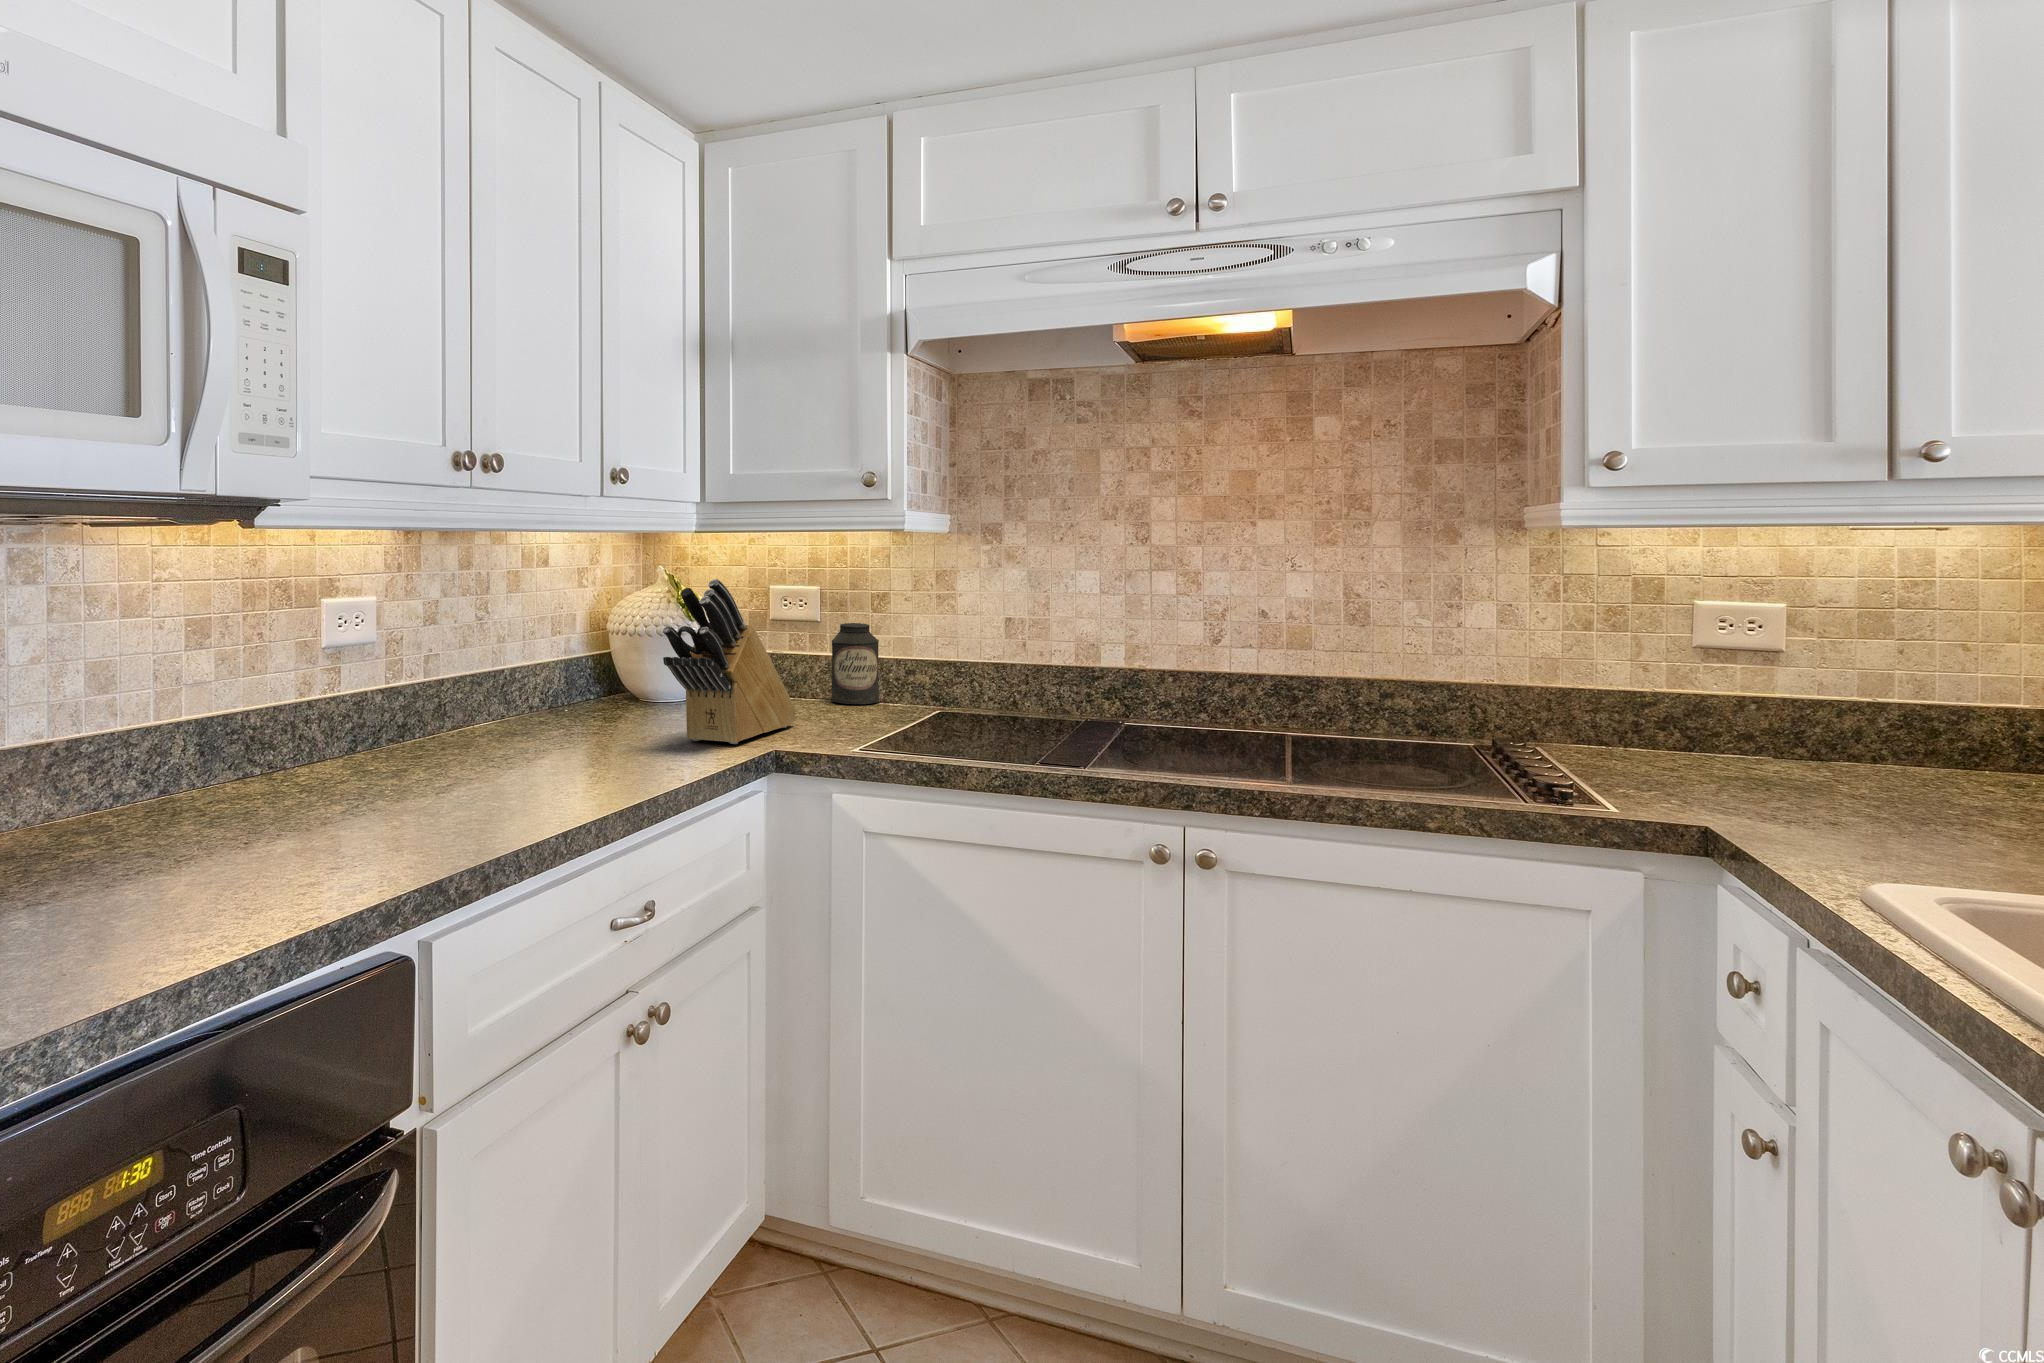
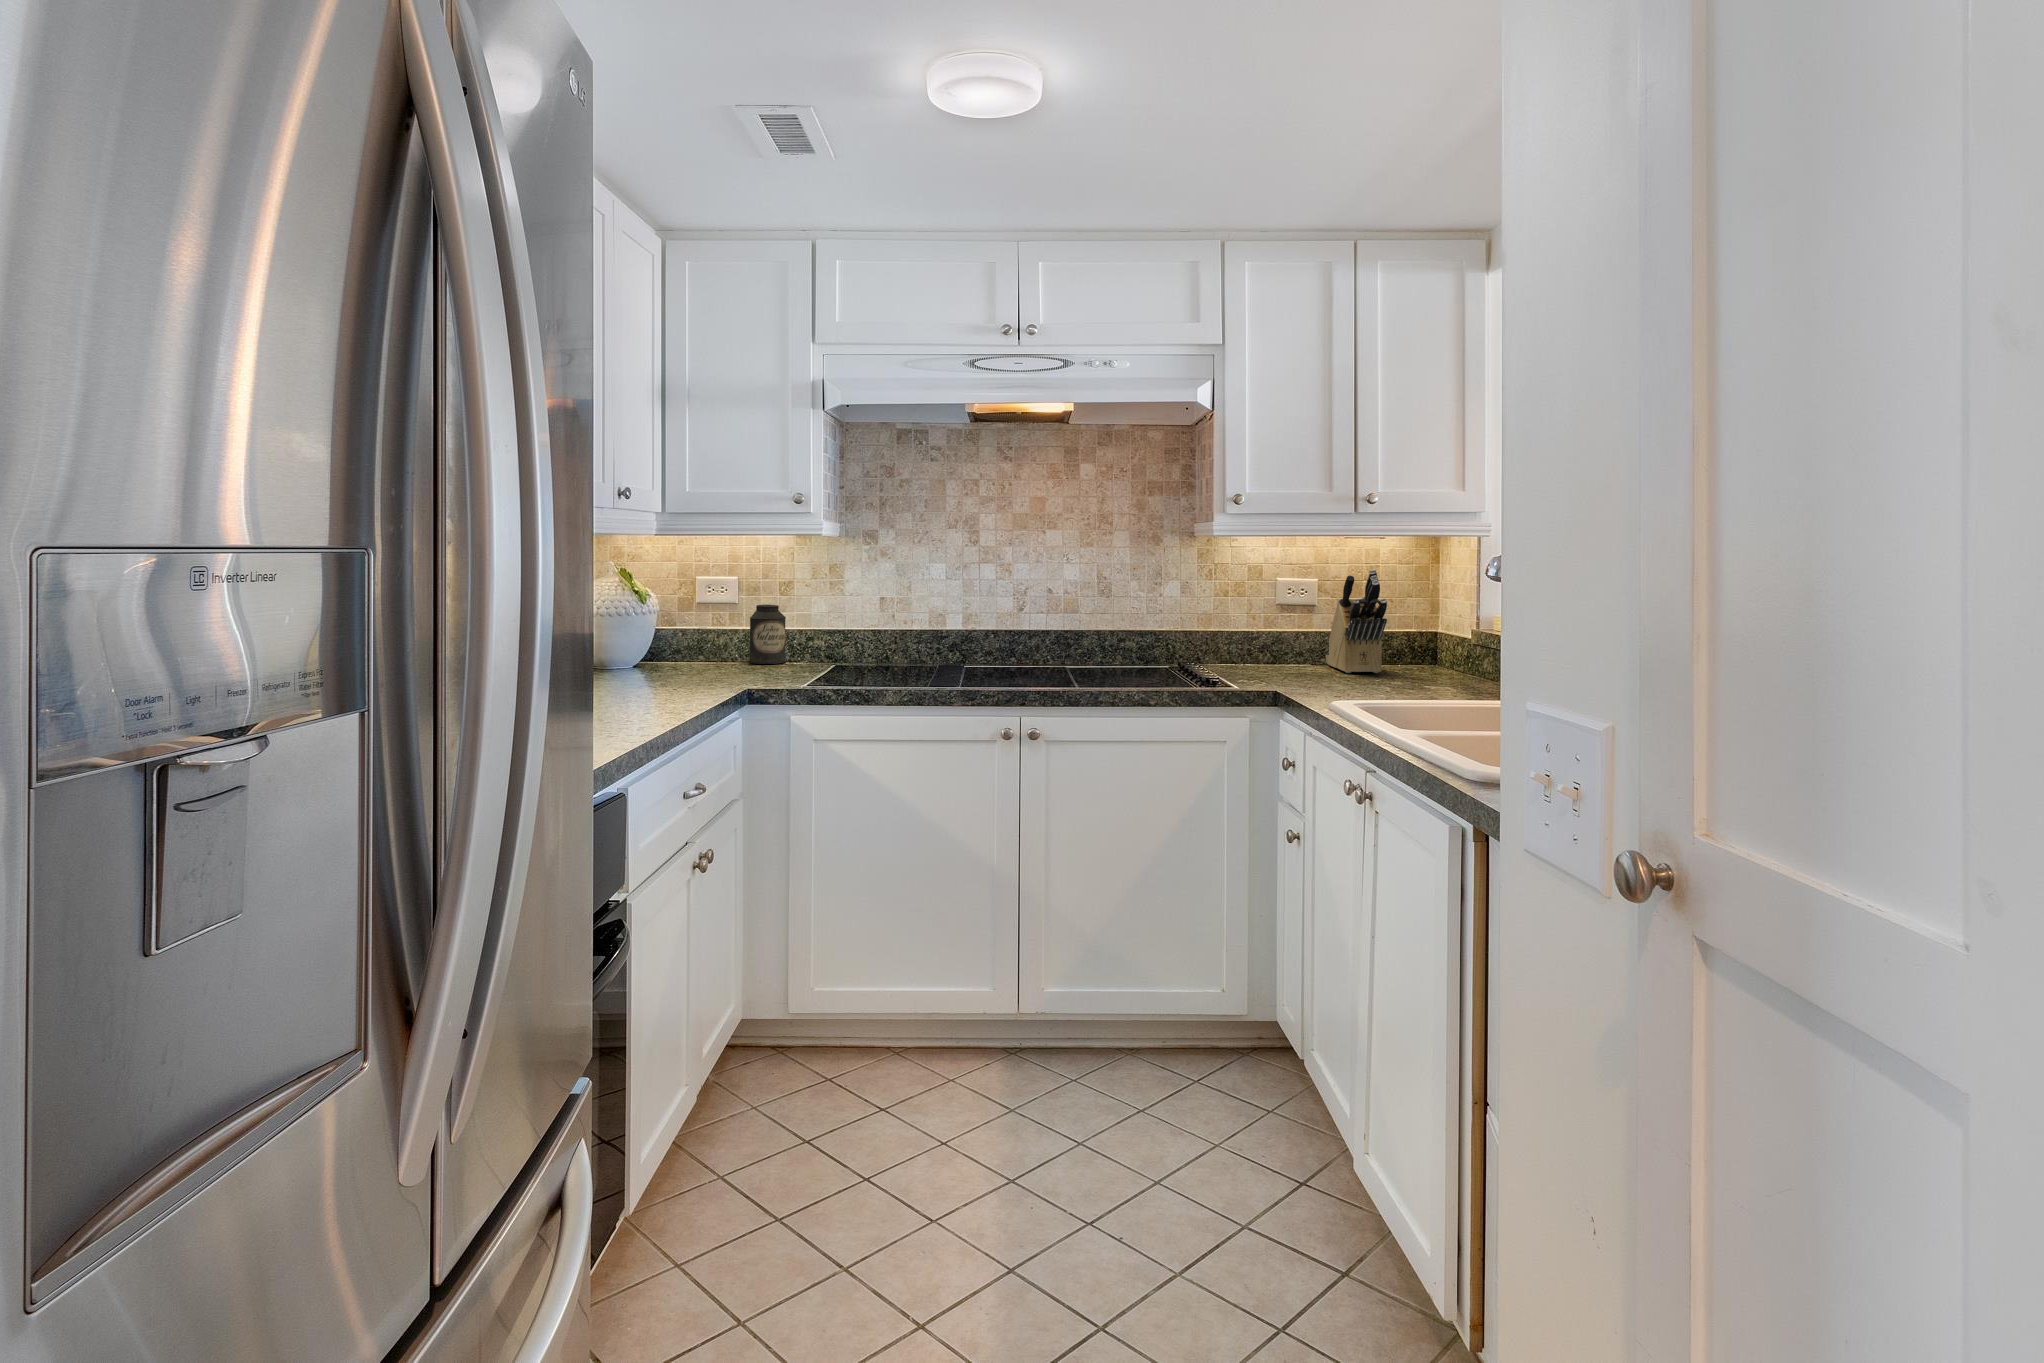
knife block: present [663,579,797,744] -> present [1325,570,1387,673]

